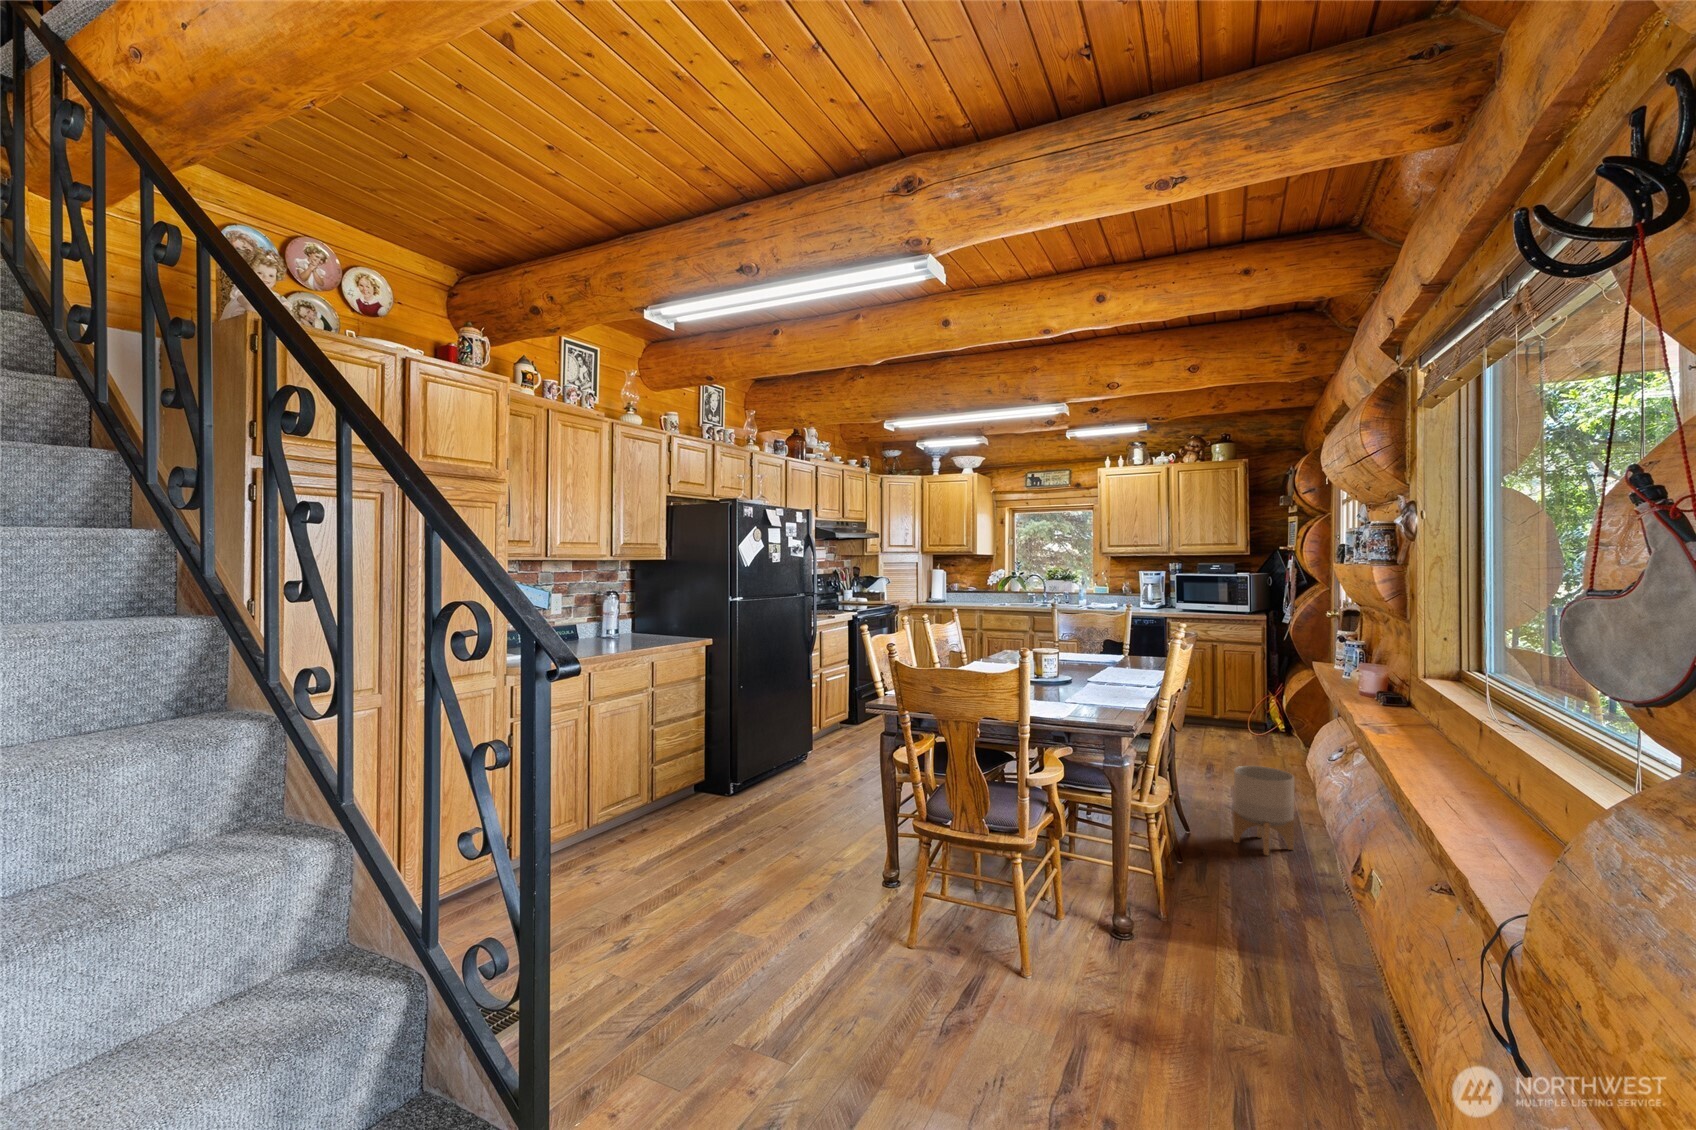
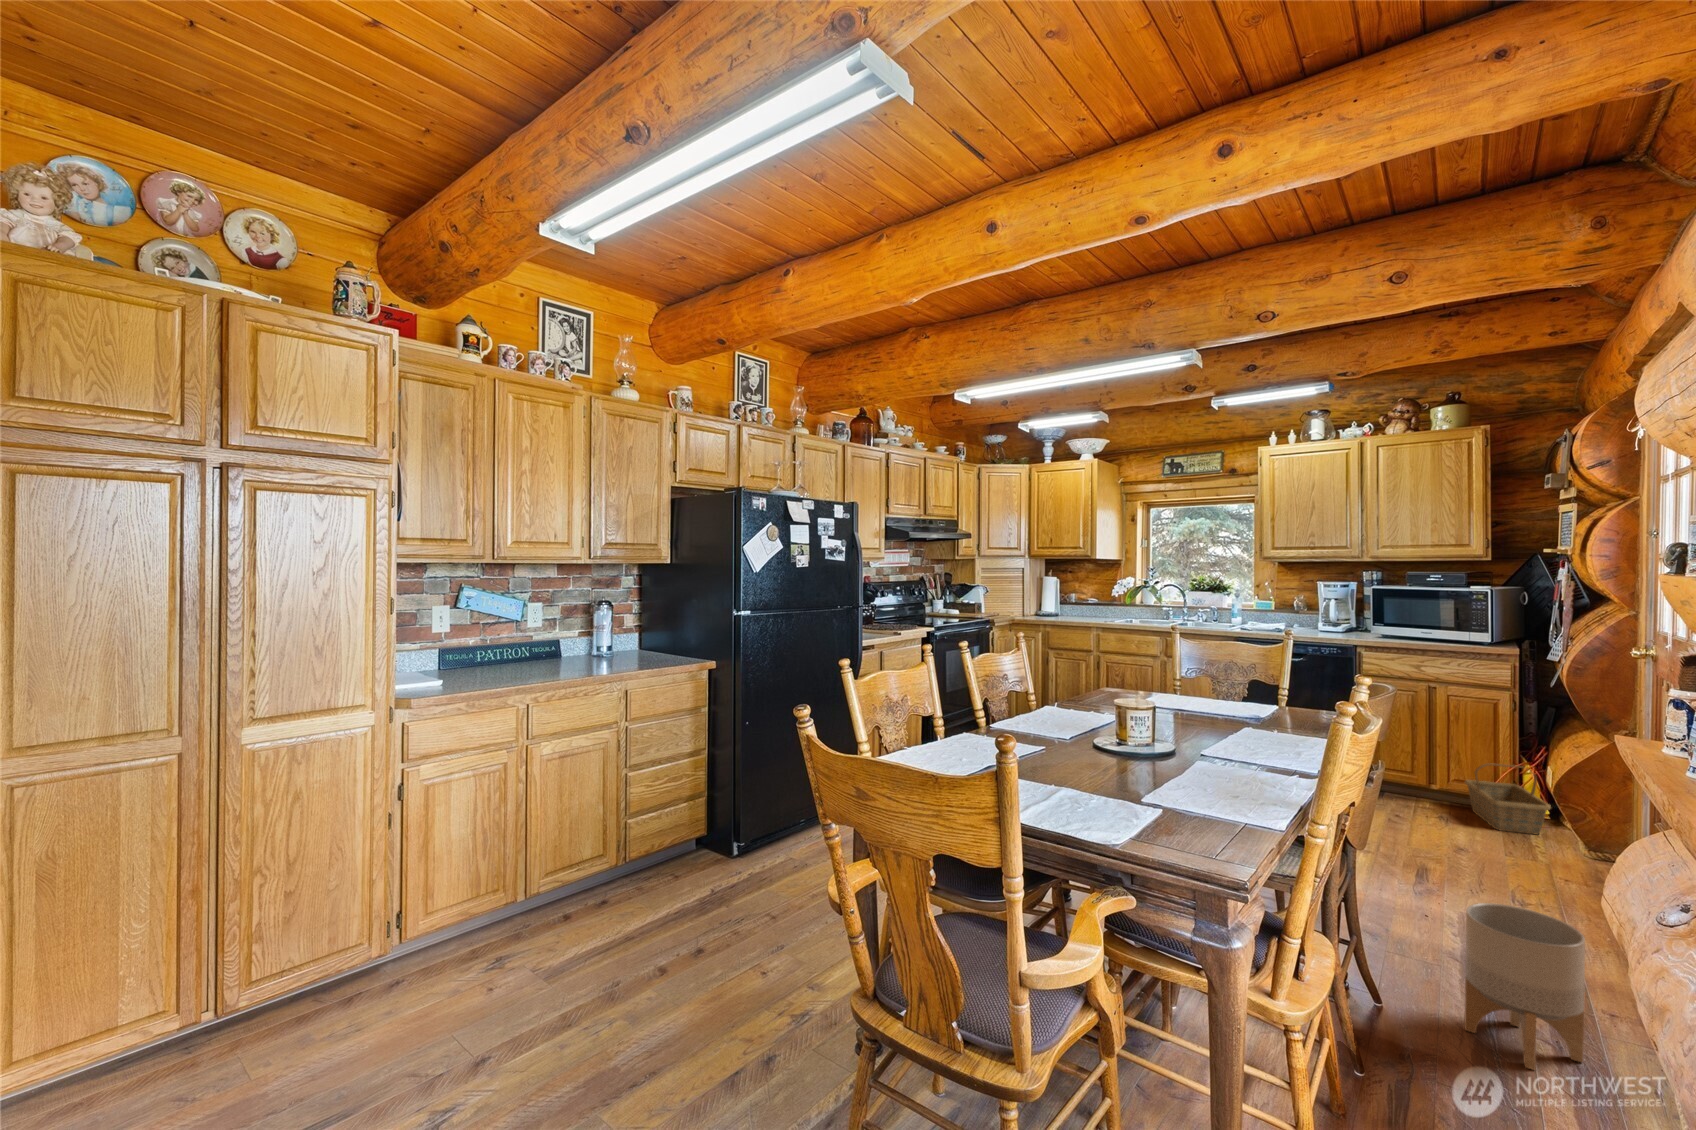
basket: none [1235,698,1286,744] -> present [1465,764,1551,835]

